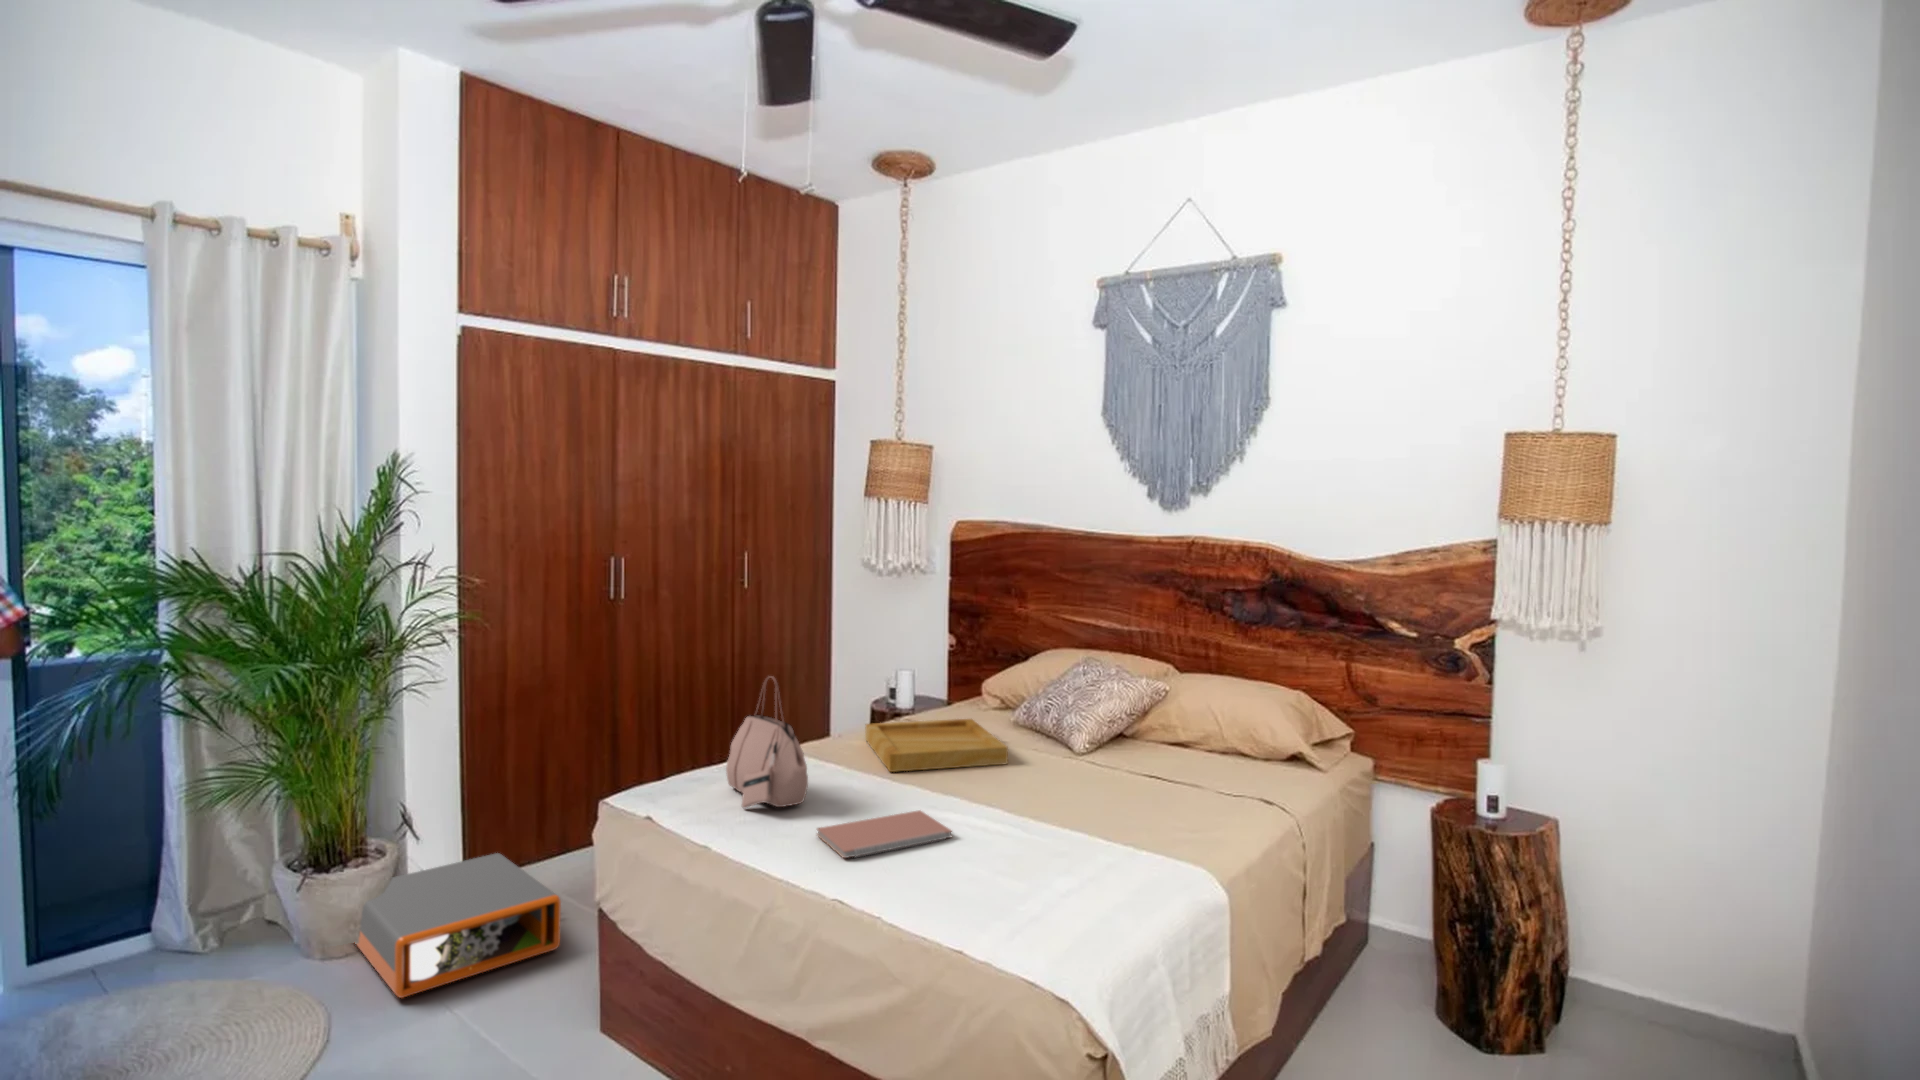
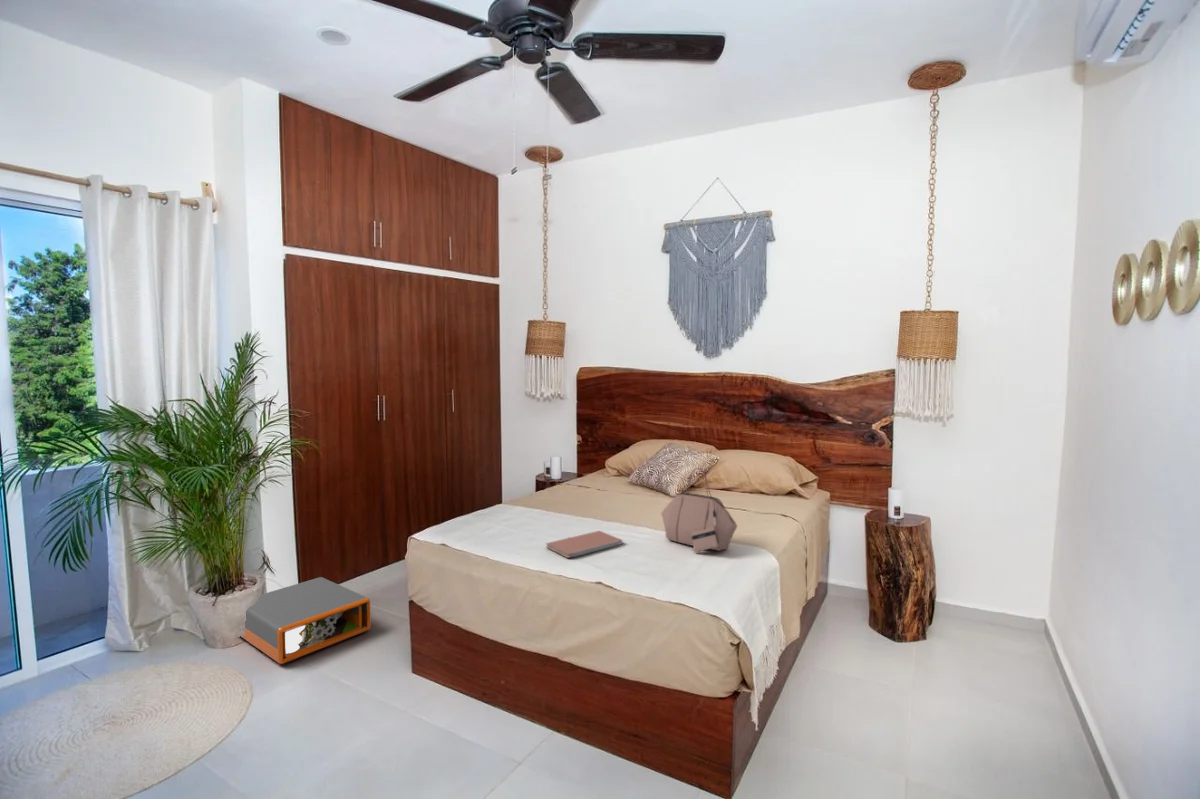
handbag: present [726,676,808,808] -> present [661,468,737,553]
tray: present [865,719,1008,772] -> none [548,481,635,512]

